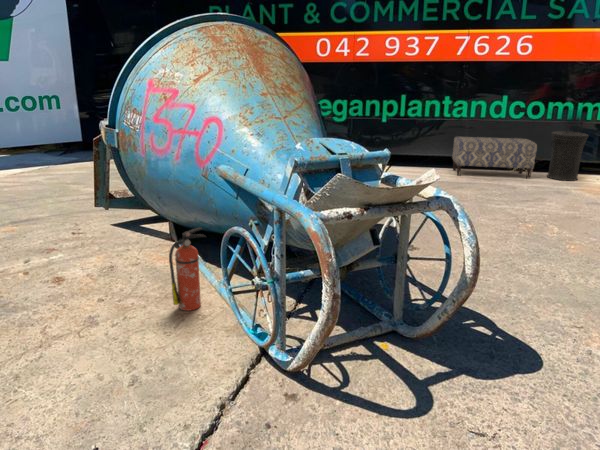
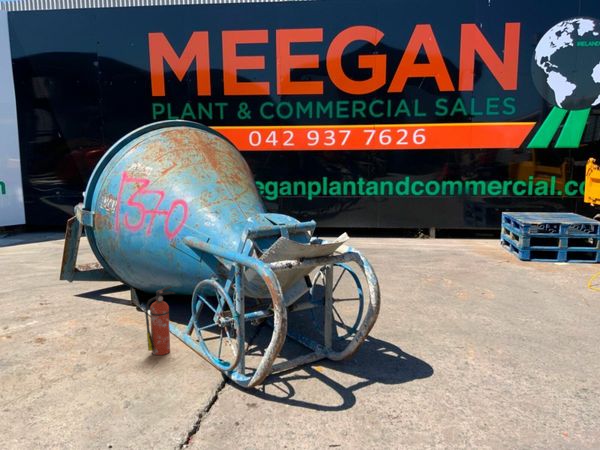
trash can: present [547,131,588,181] -> none [445,203,474,244]
bench: present [452,136,537,179] -> none [369,210,435,244]

